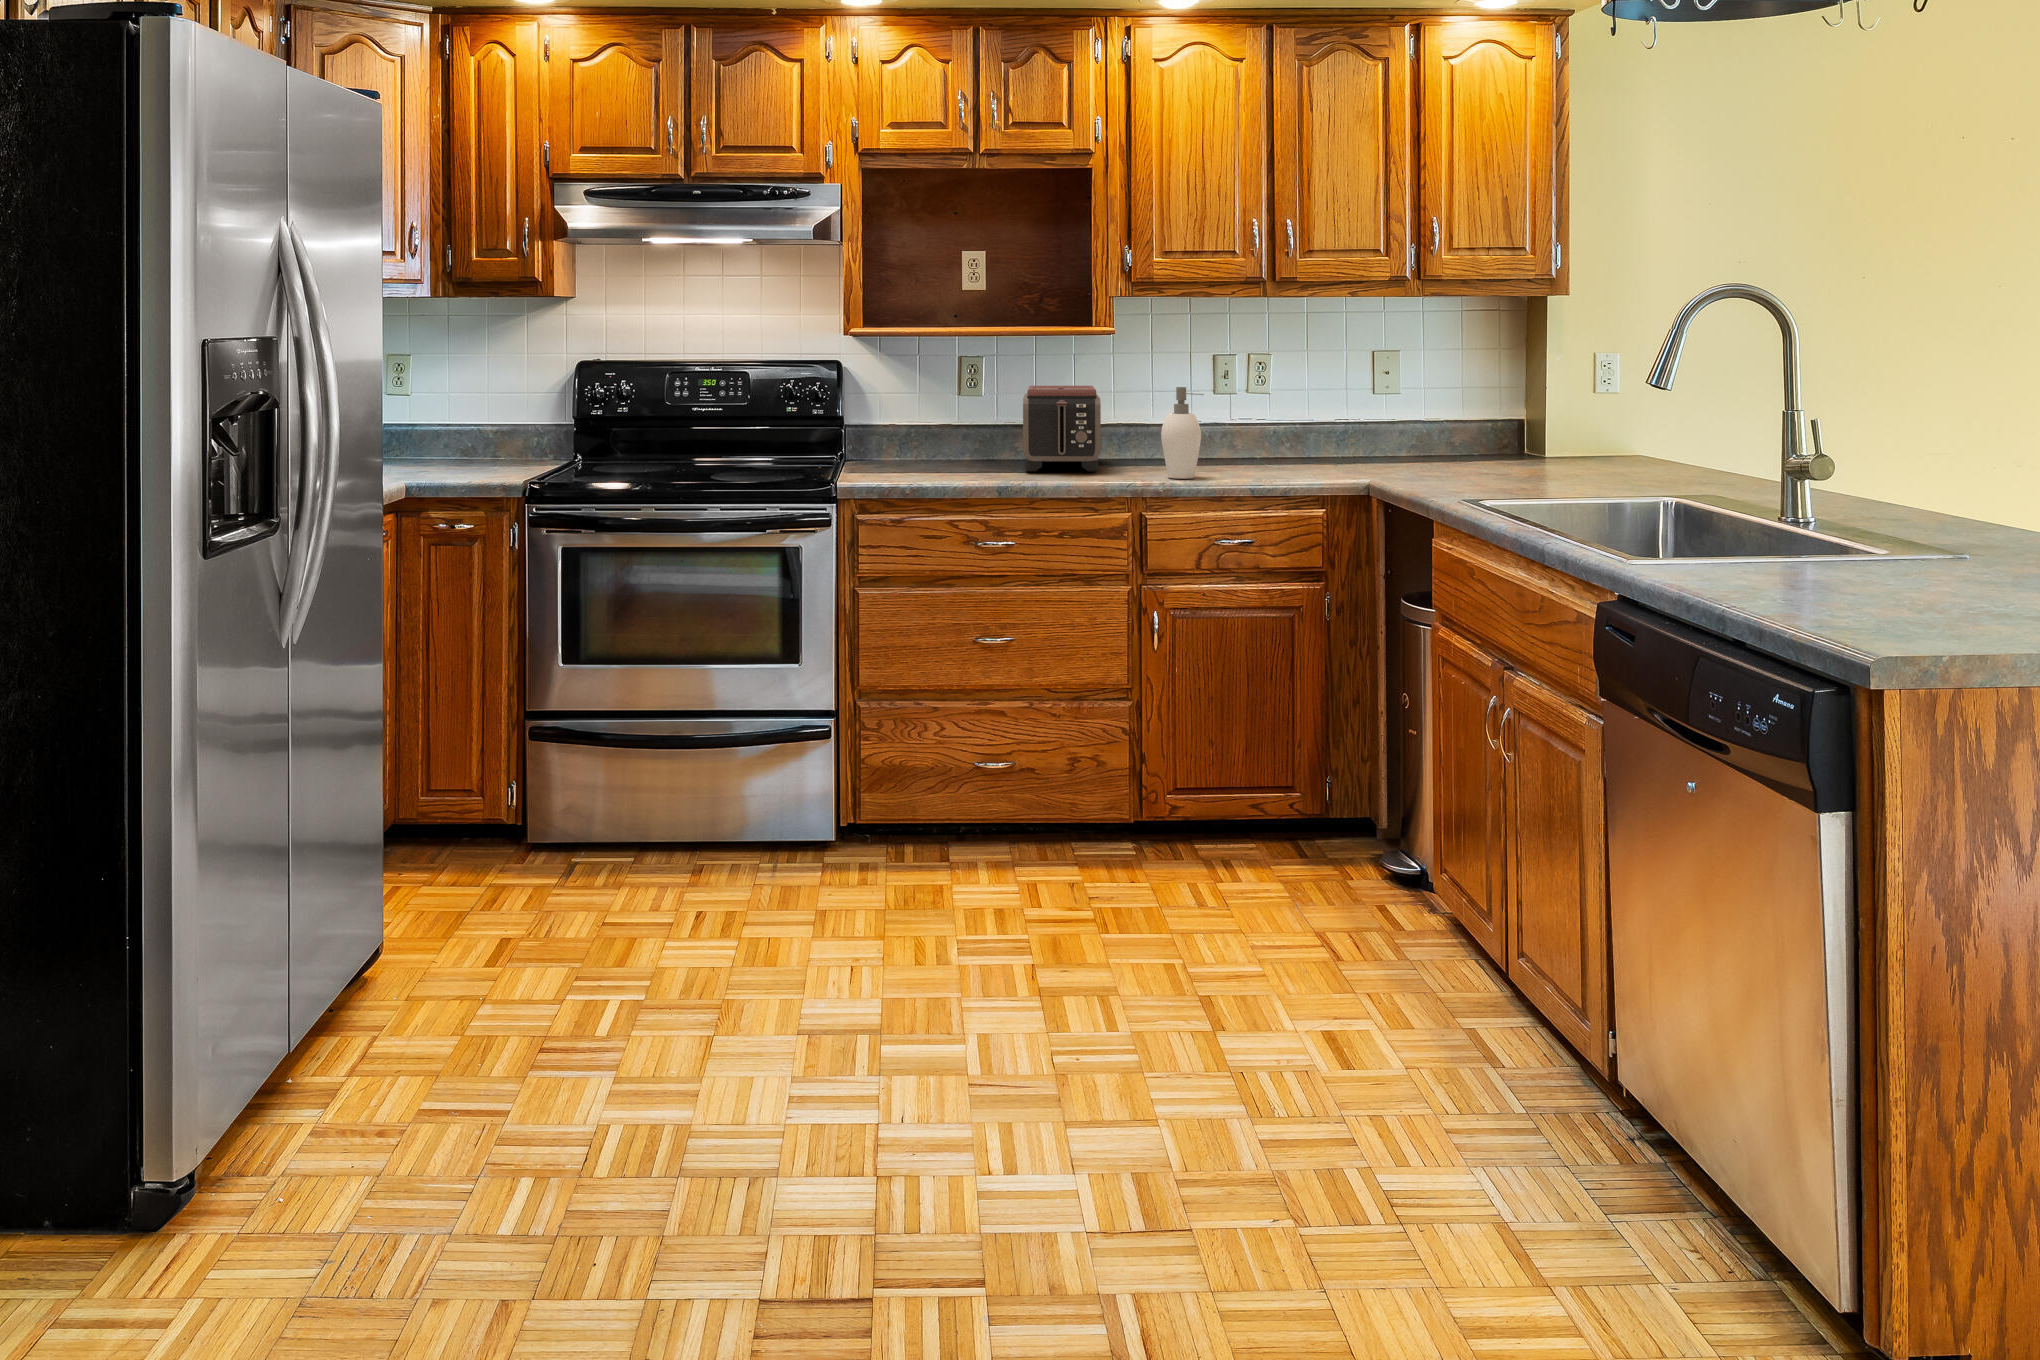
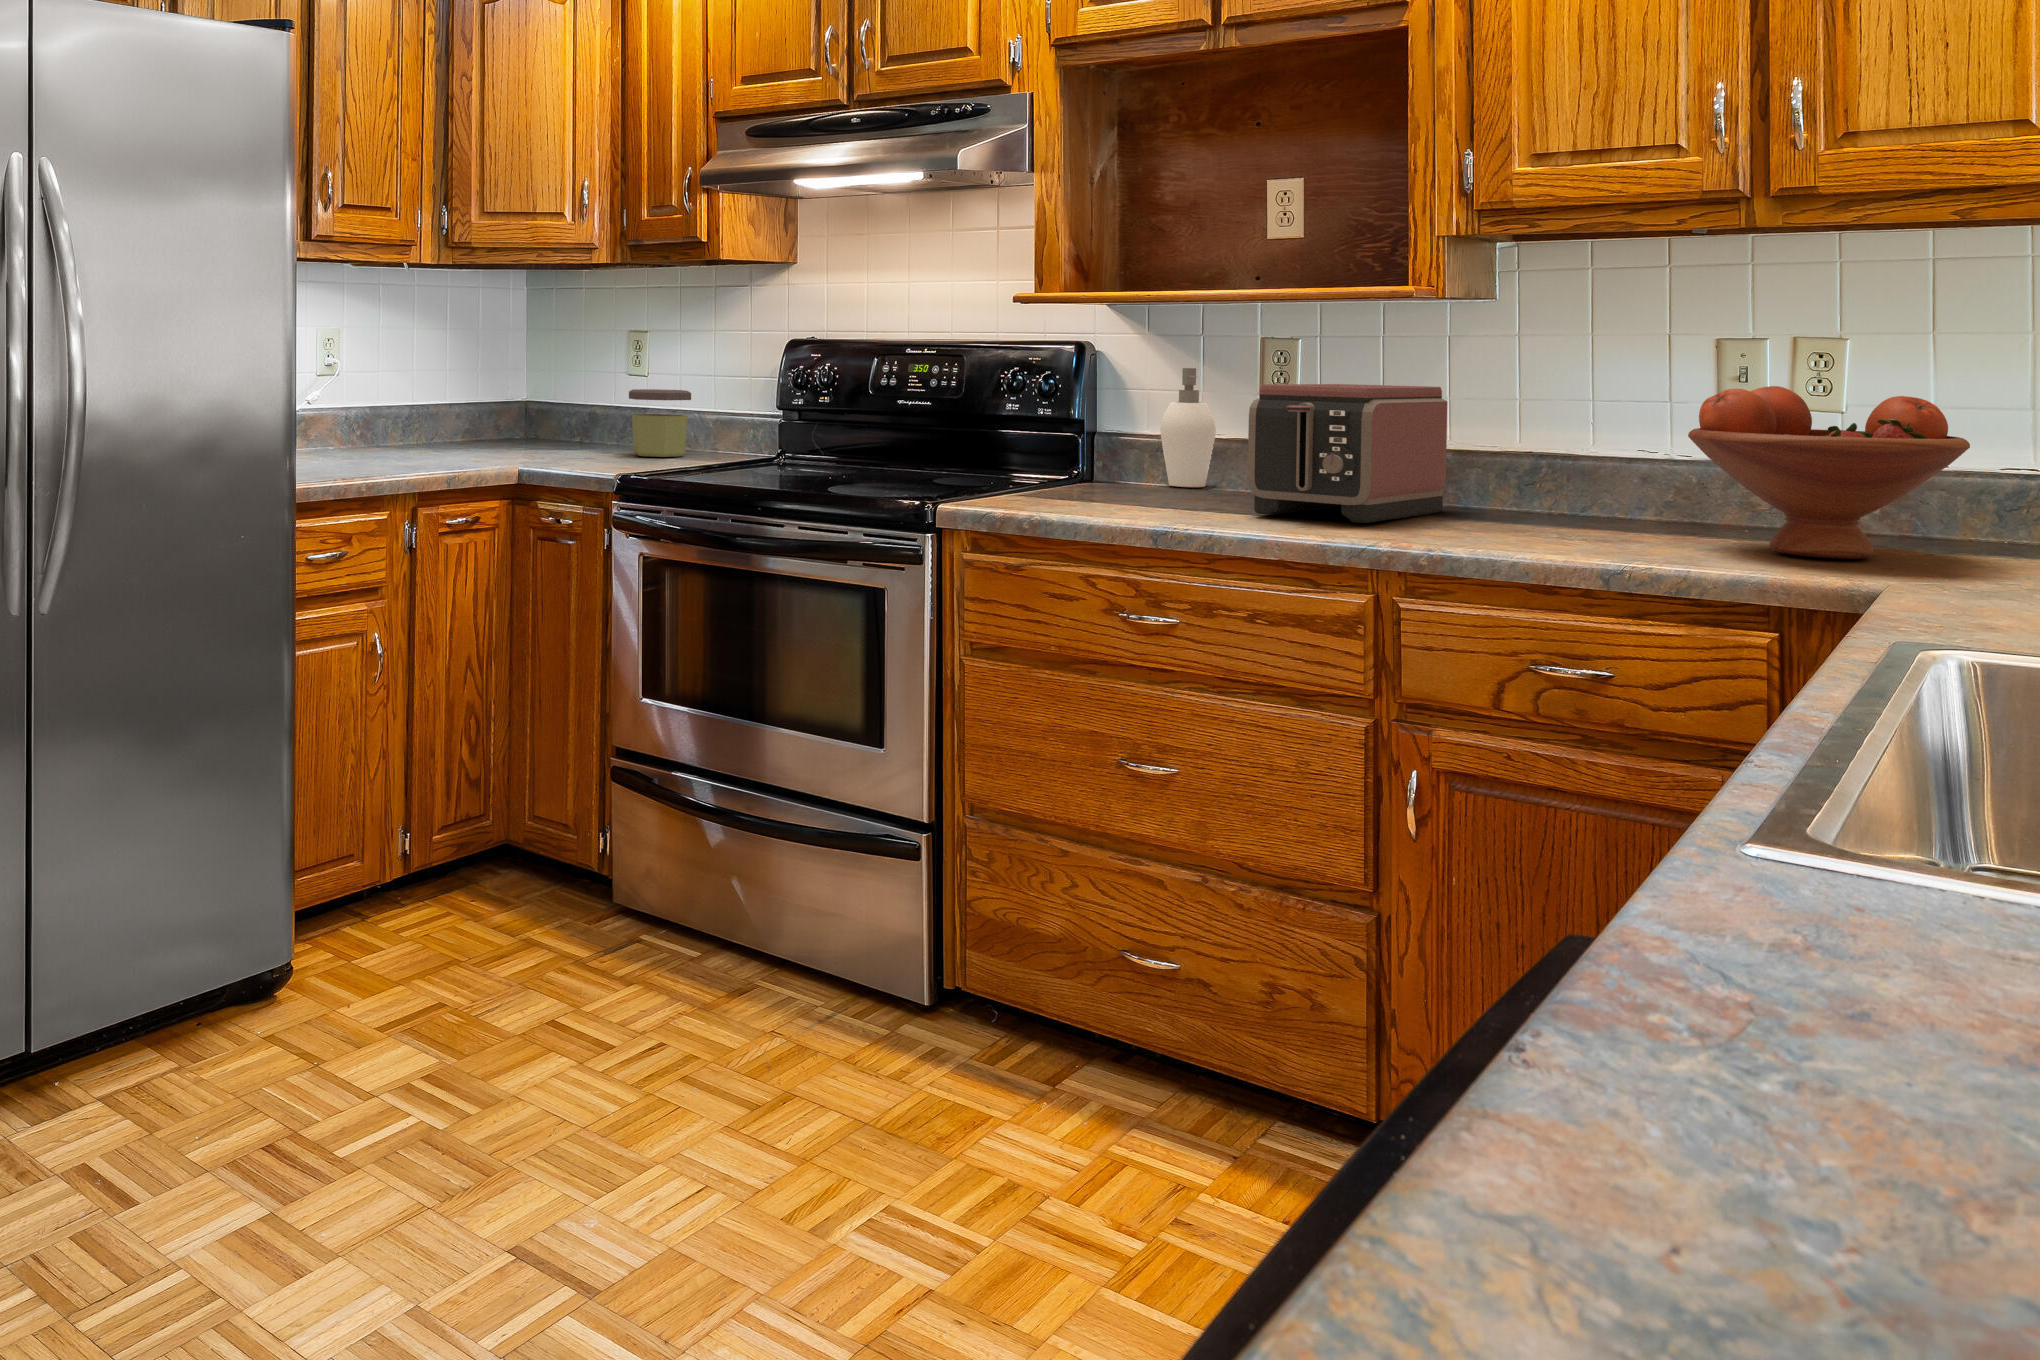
fruit bowl: none [1248,381,1369,469] -> present [1688,386,1970,559]
soap dispenser: present [1161,387,1204,479] -> present [1161,368,1216,487]
jar: none [437,407,496,467] -> present [629,389,691,457]

